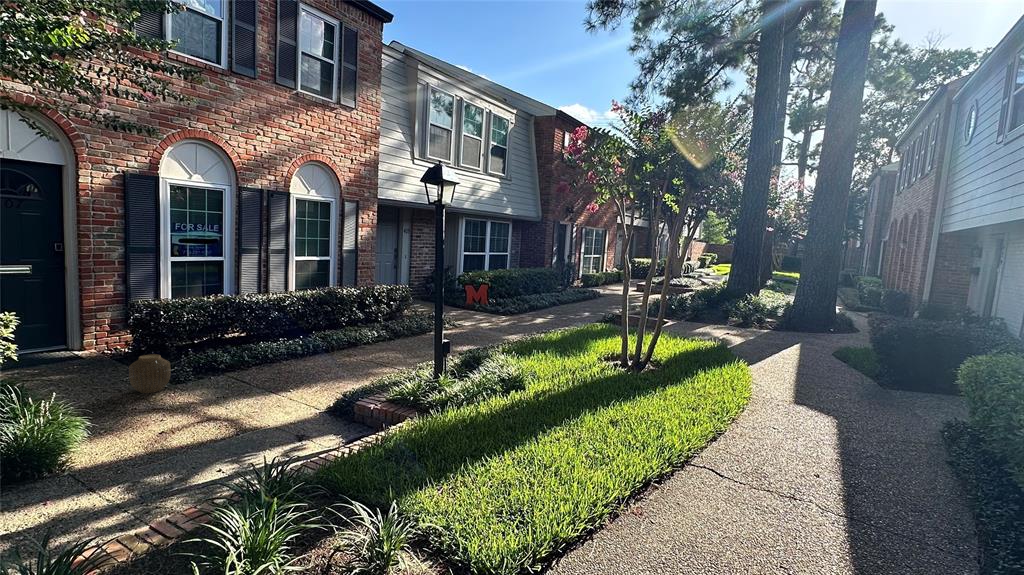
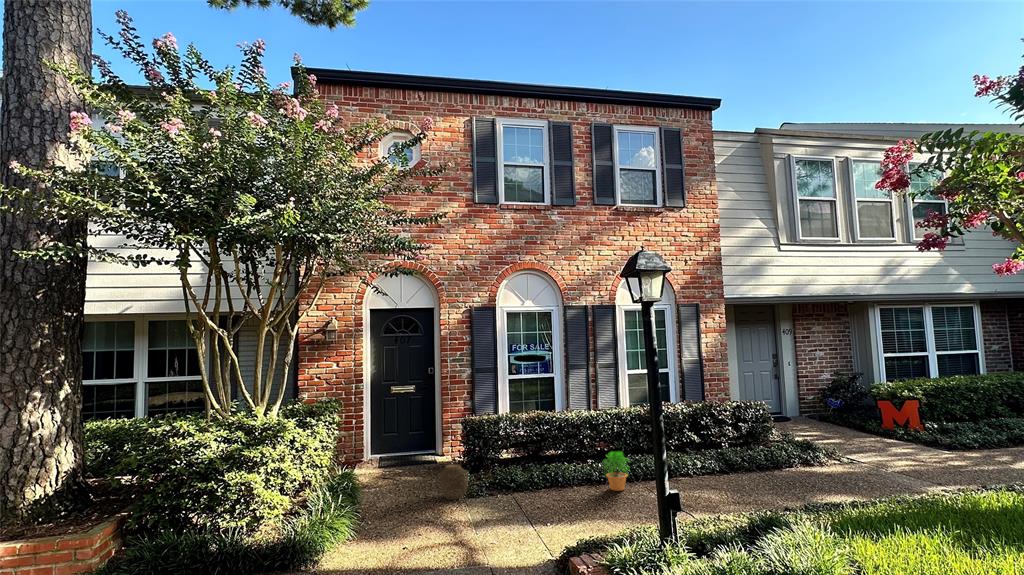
potted plant: none [305,327,336,362] -> present [604,451,628,491]

